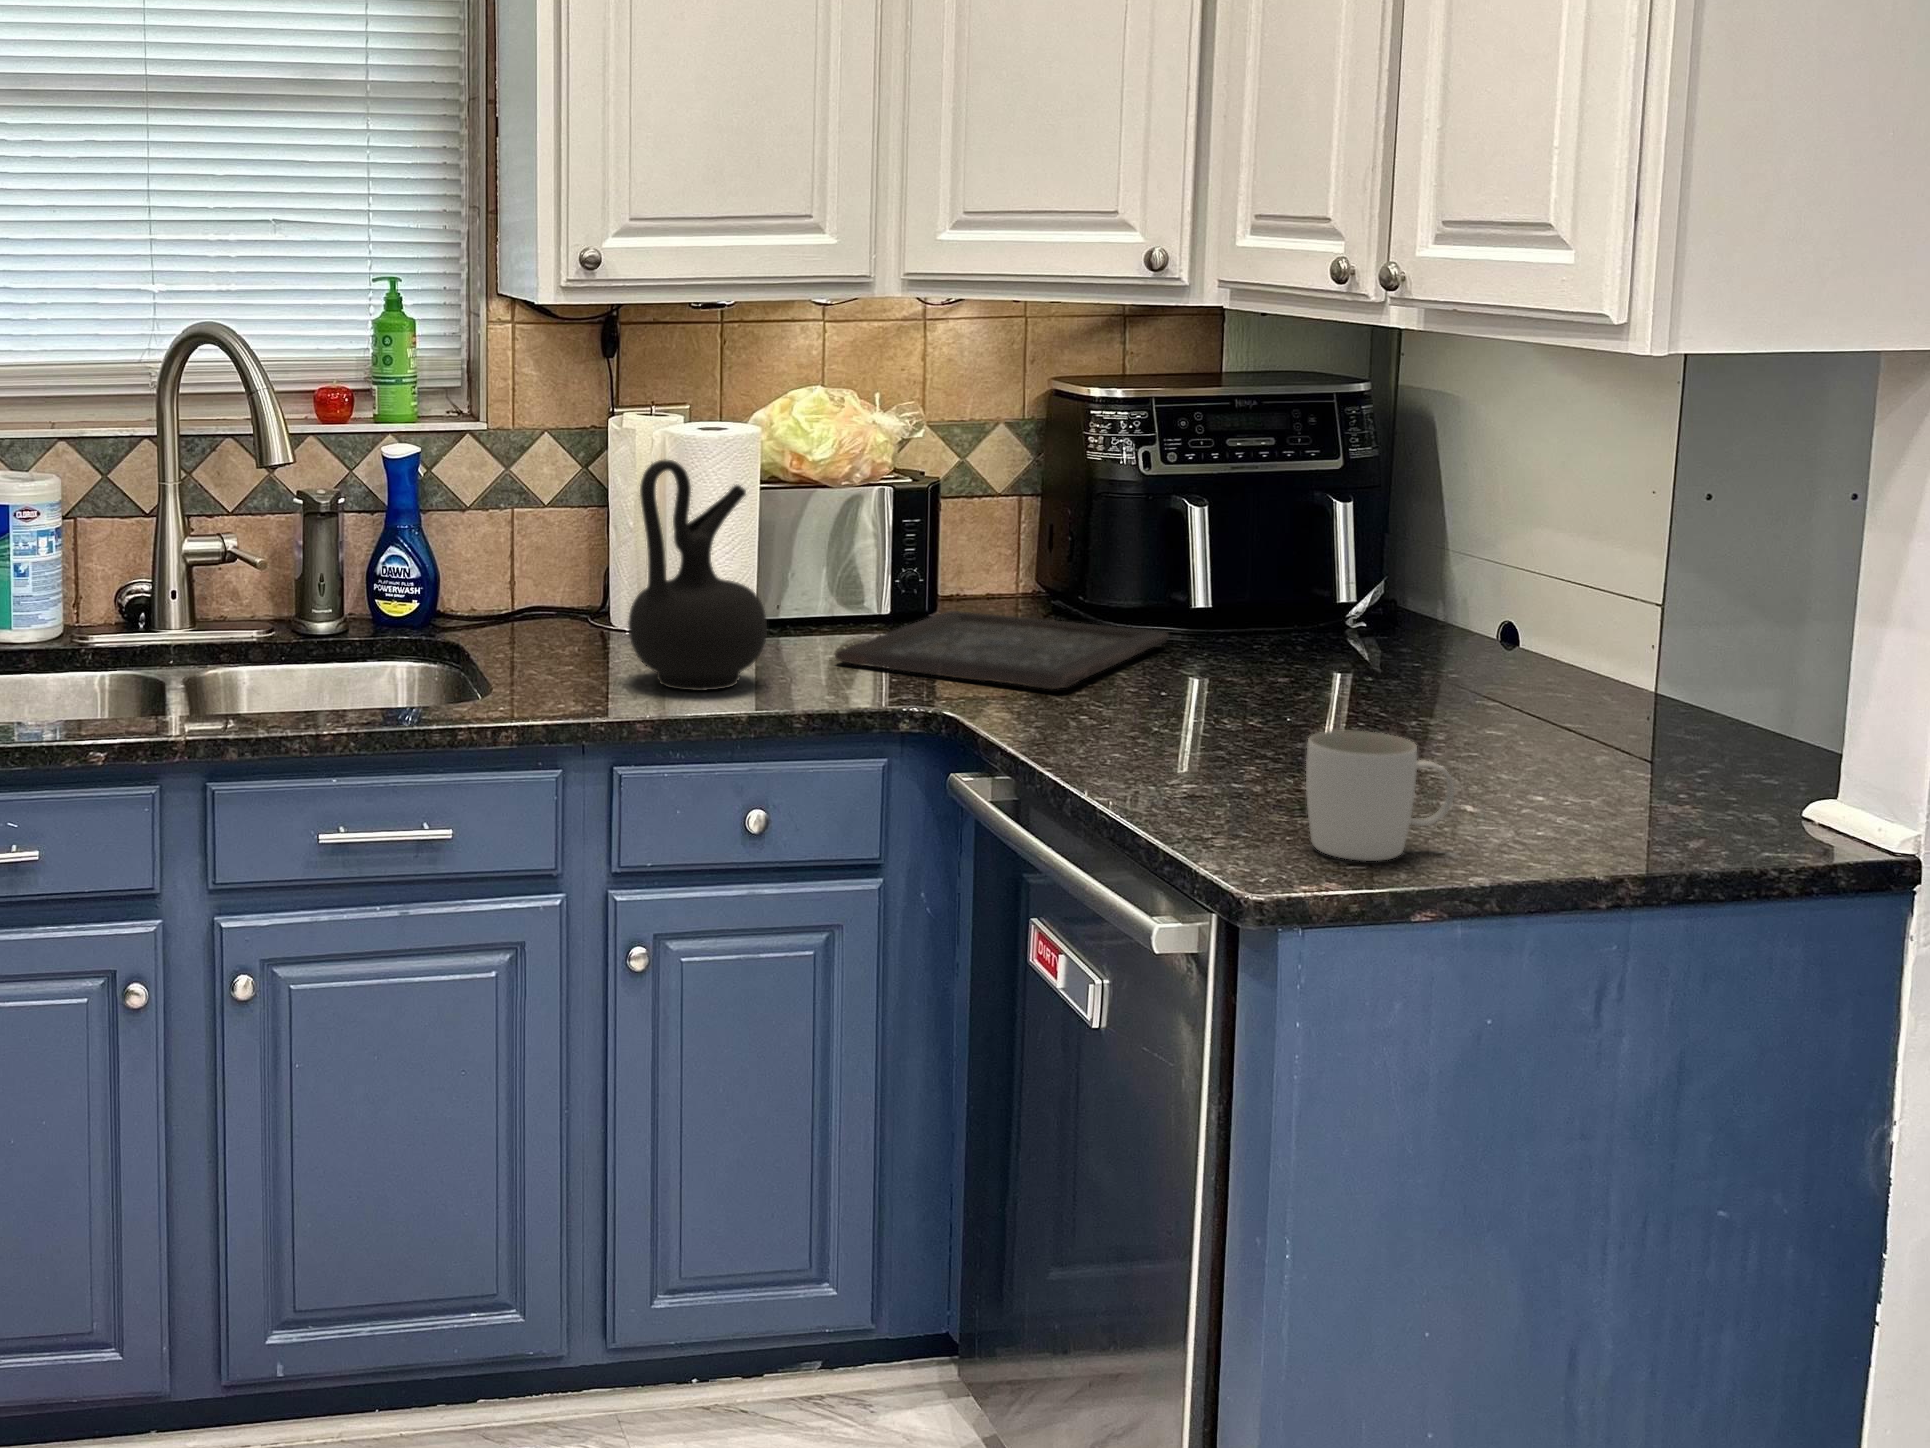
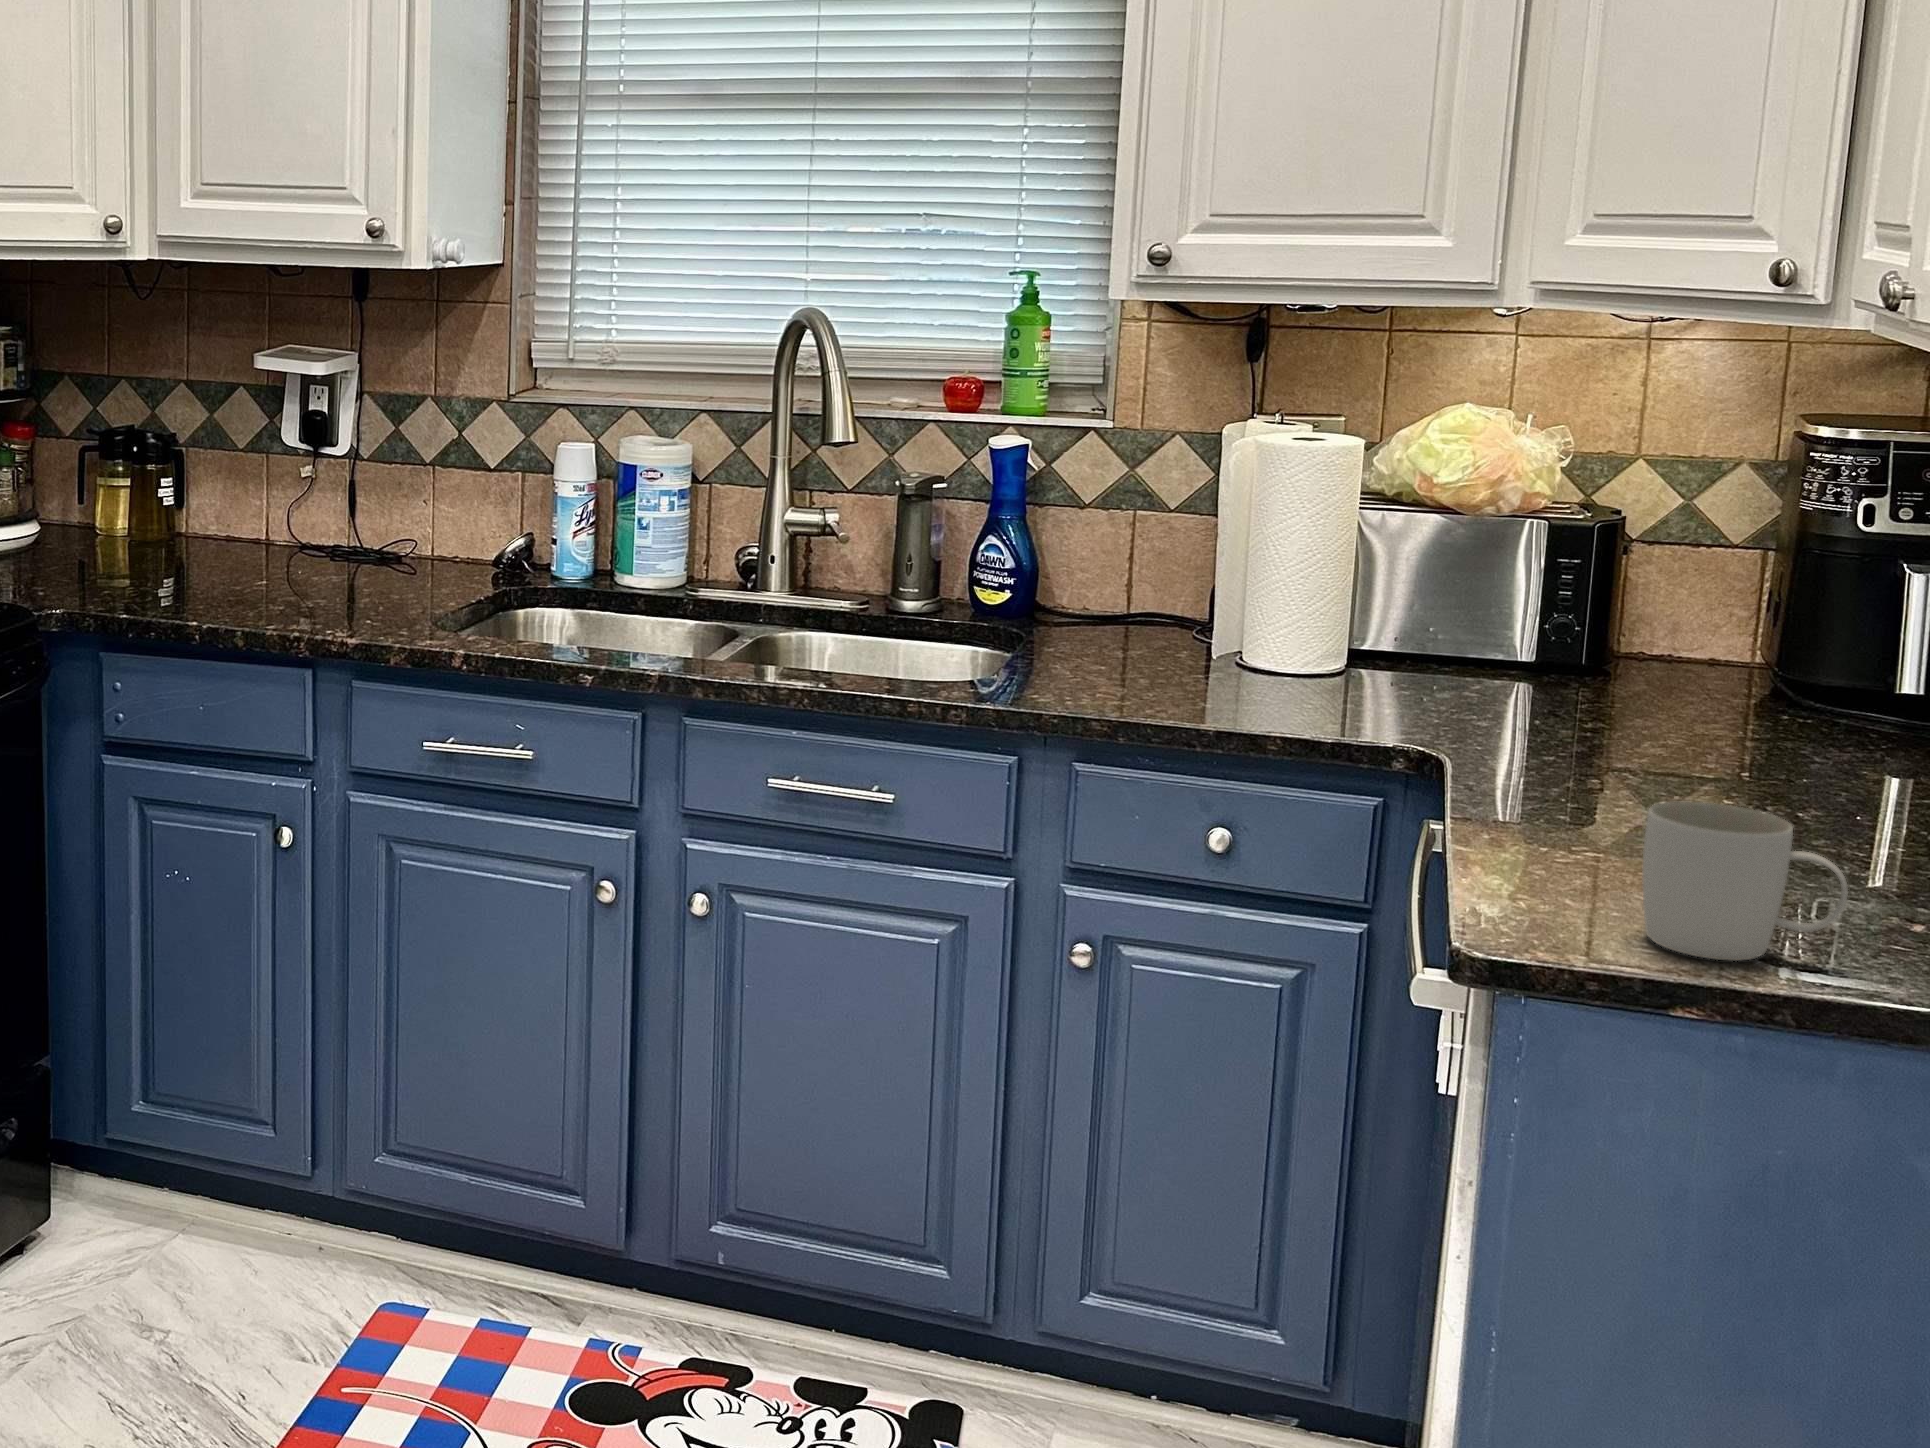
ceramic jug: present [628,460,767,691] -> none [1130,456,1283,700]
tray: present [835,611,1168,689] -> none [1389,665,1855,750]

